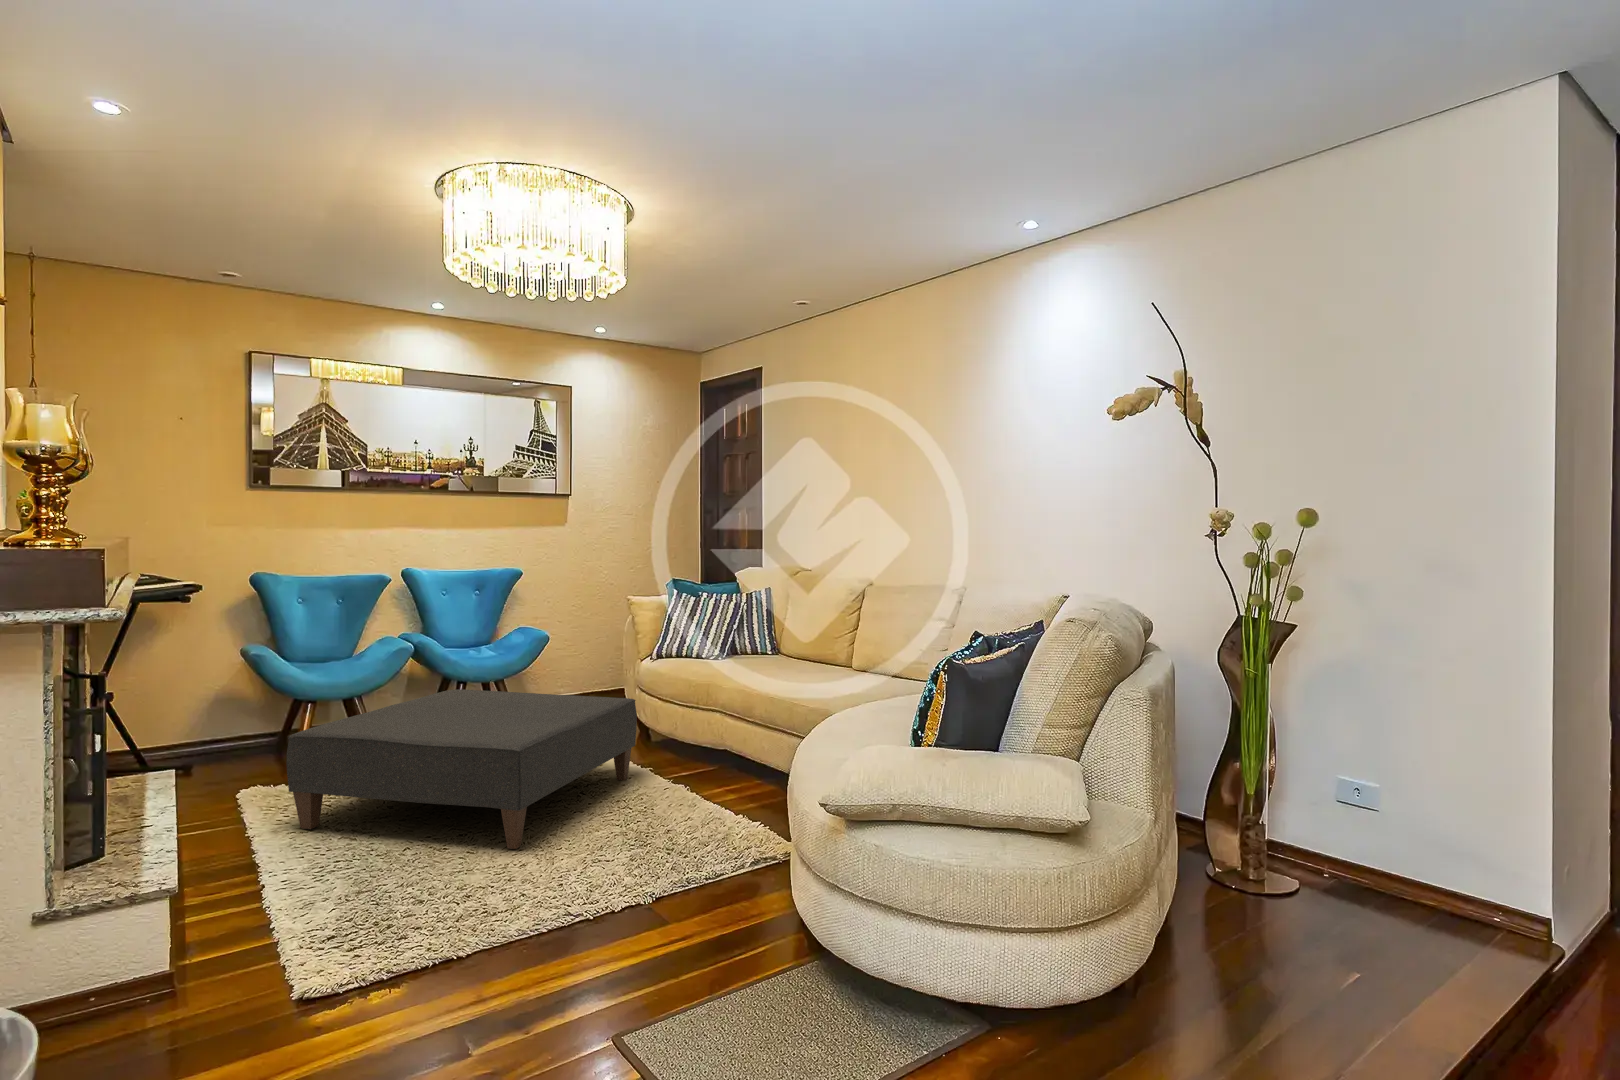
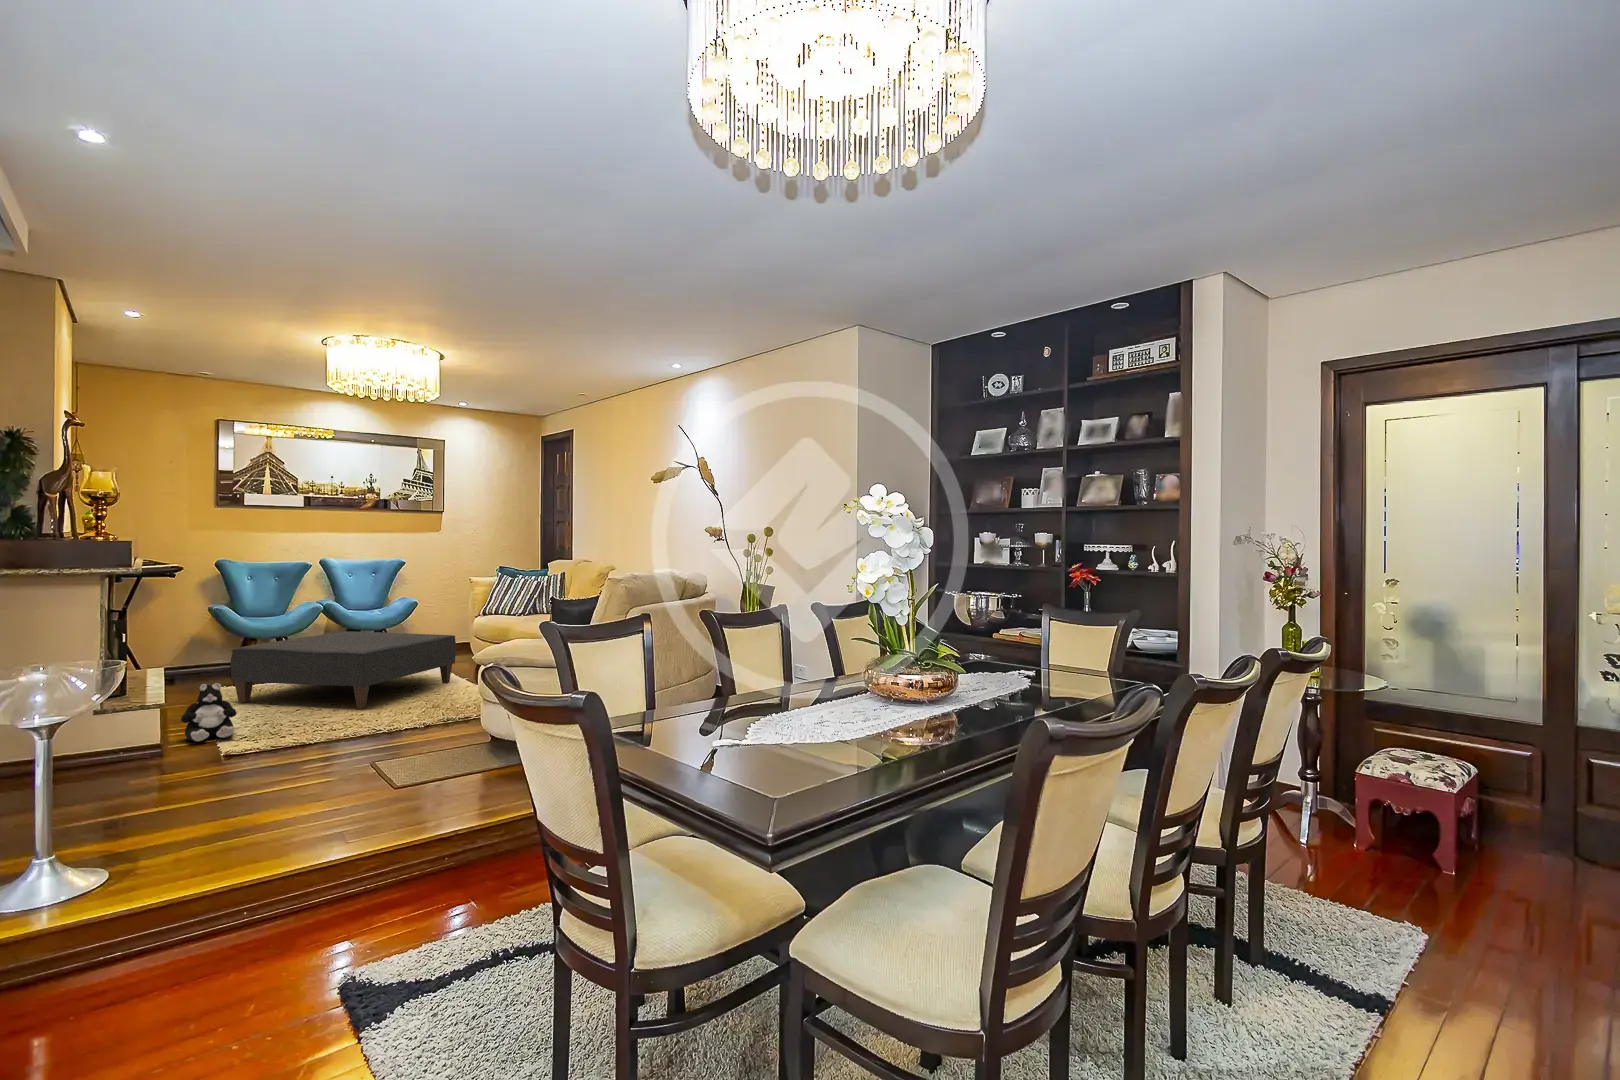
plush toy: none [208,826,310,957] -> present [181,683,236,742]

